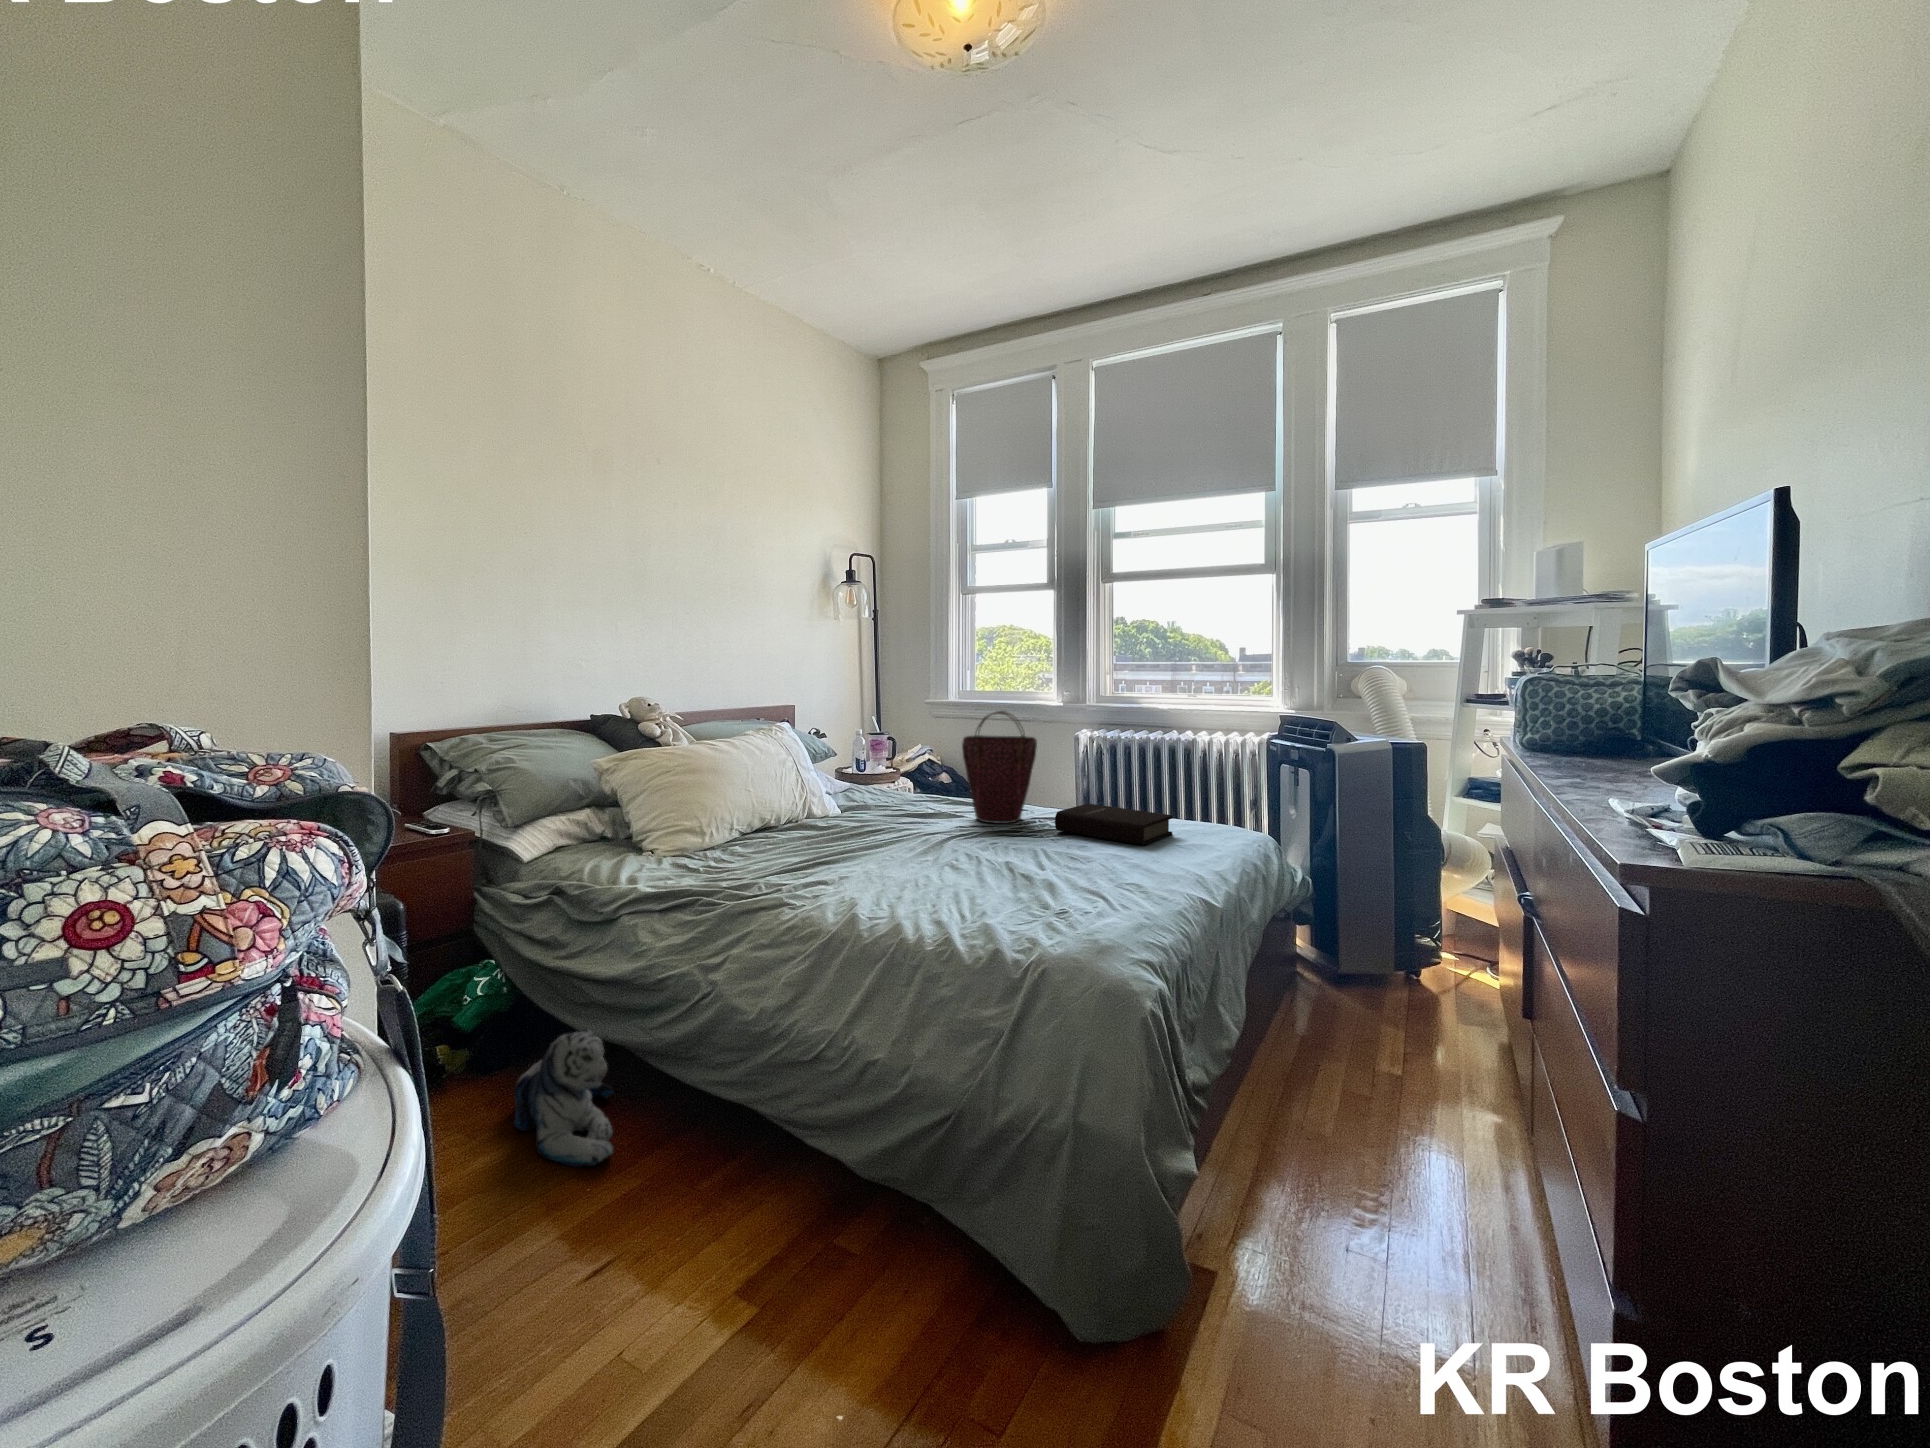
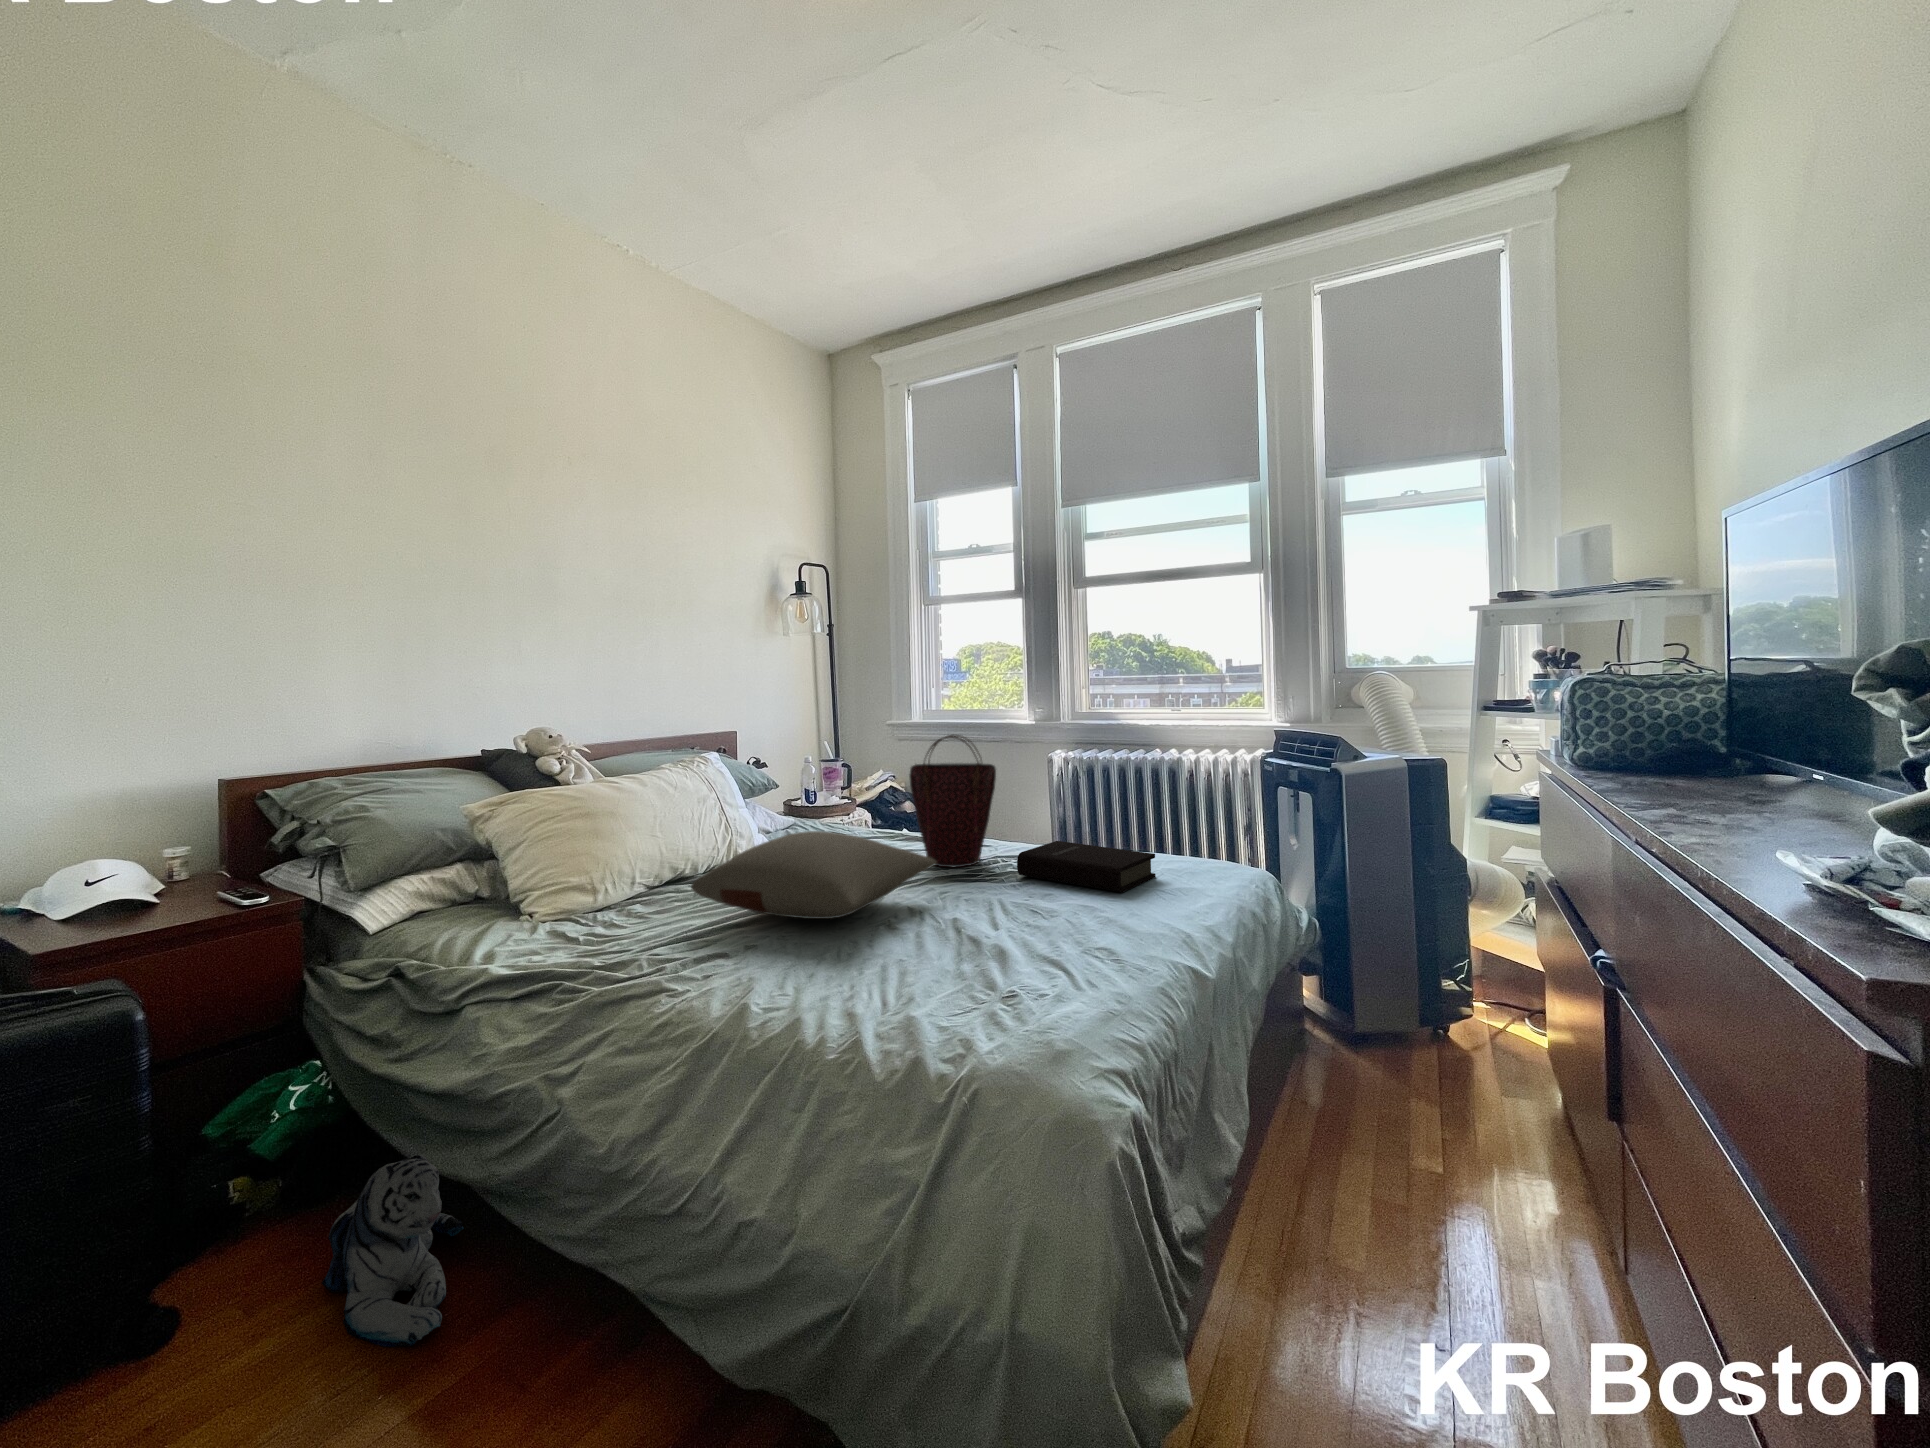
pillow: none [792,789,990,858] -> present [691,831,937,919]

